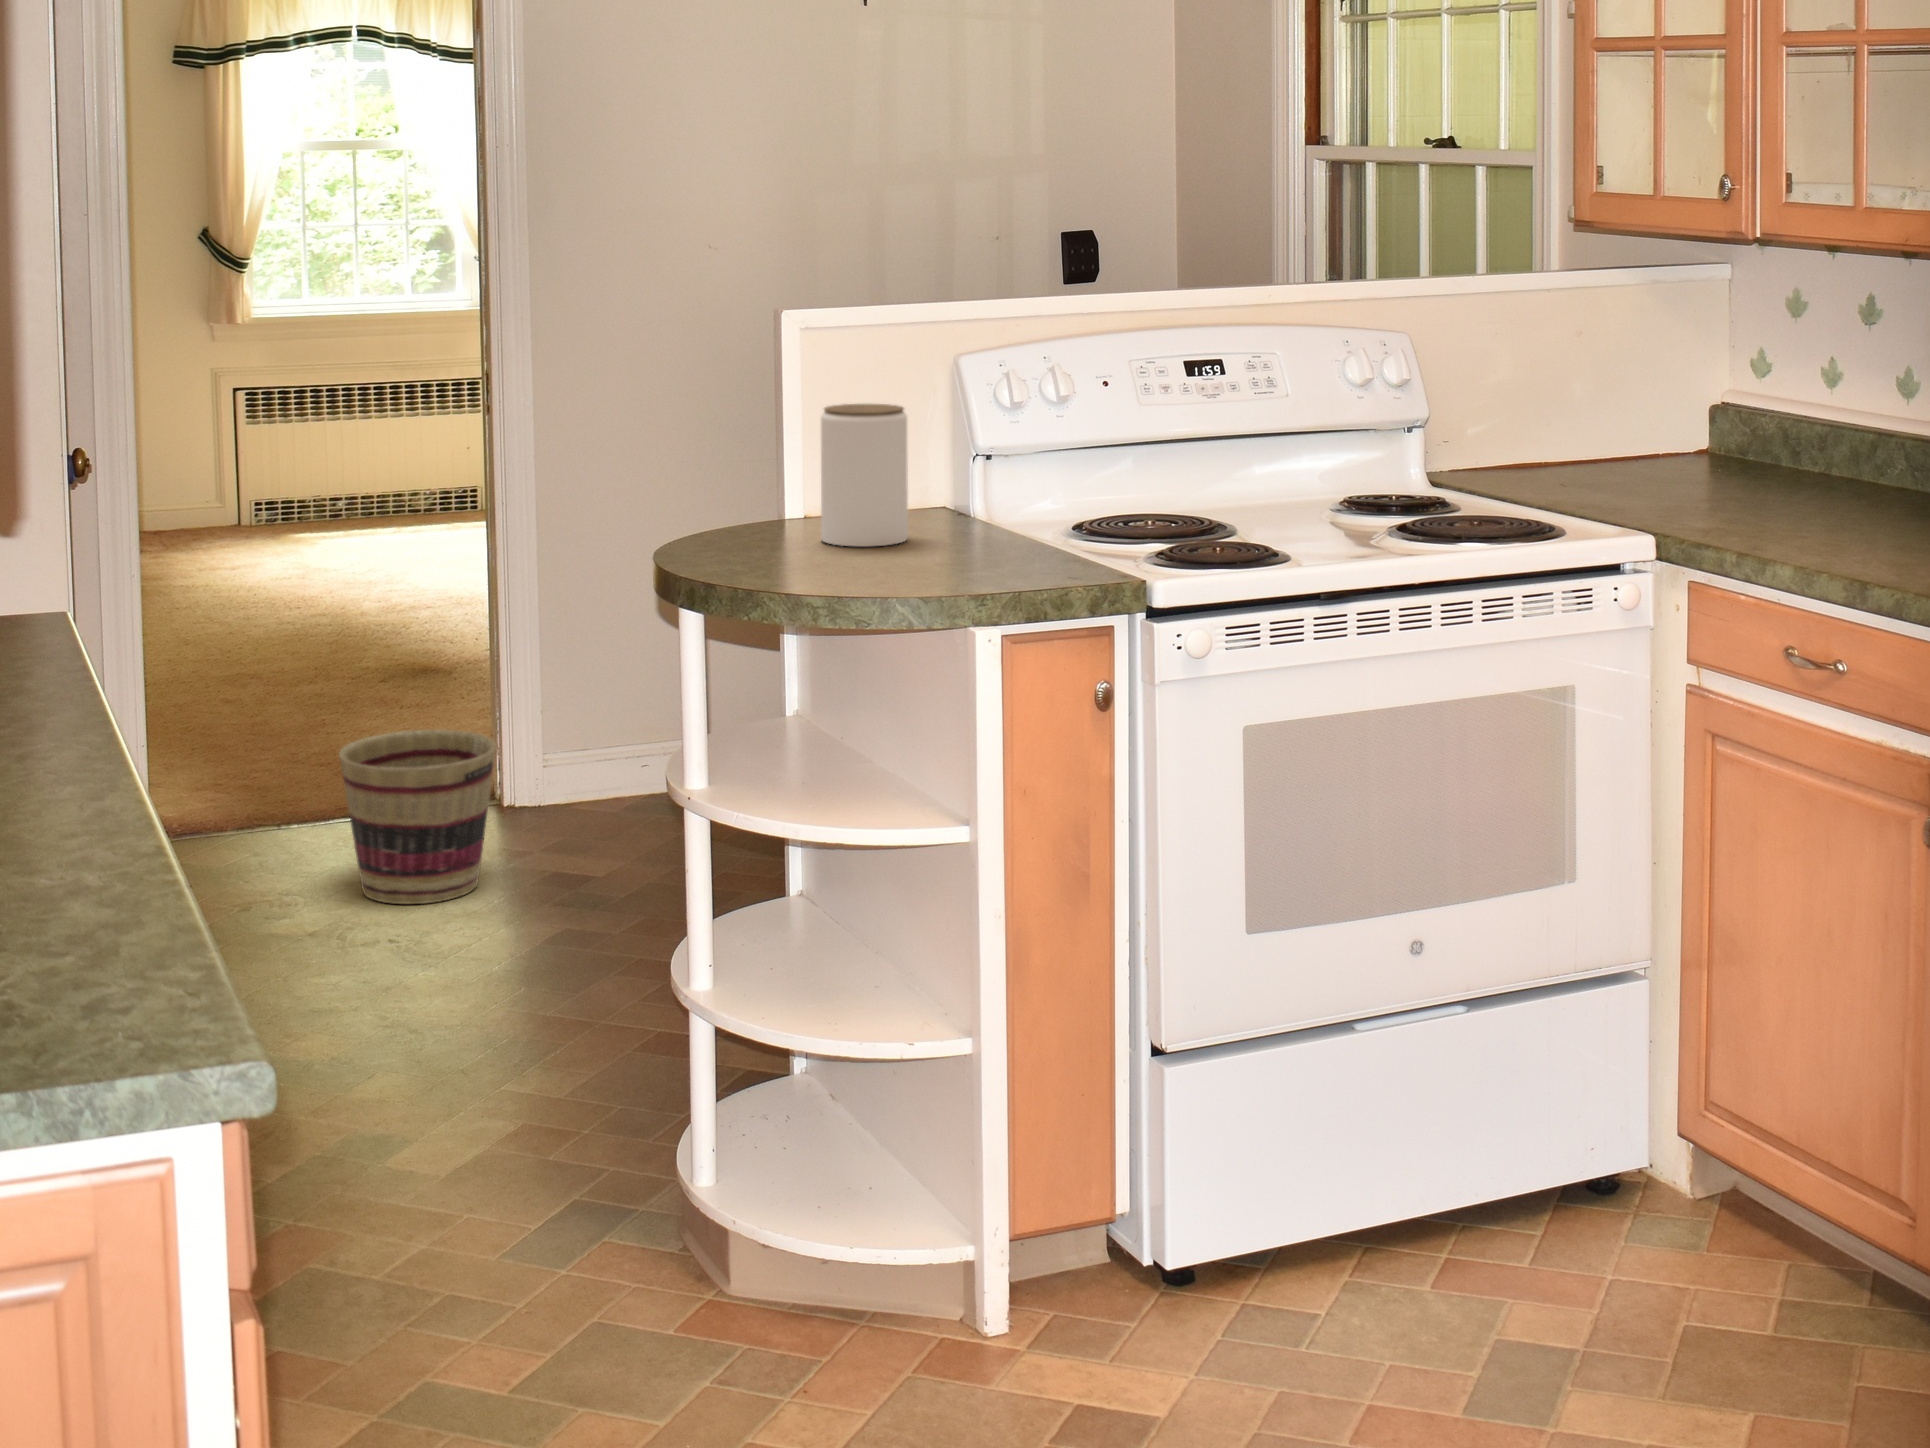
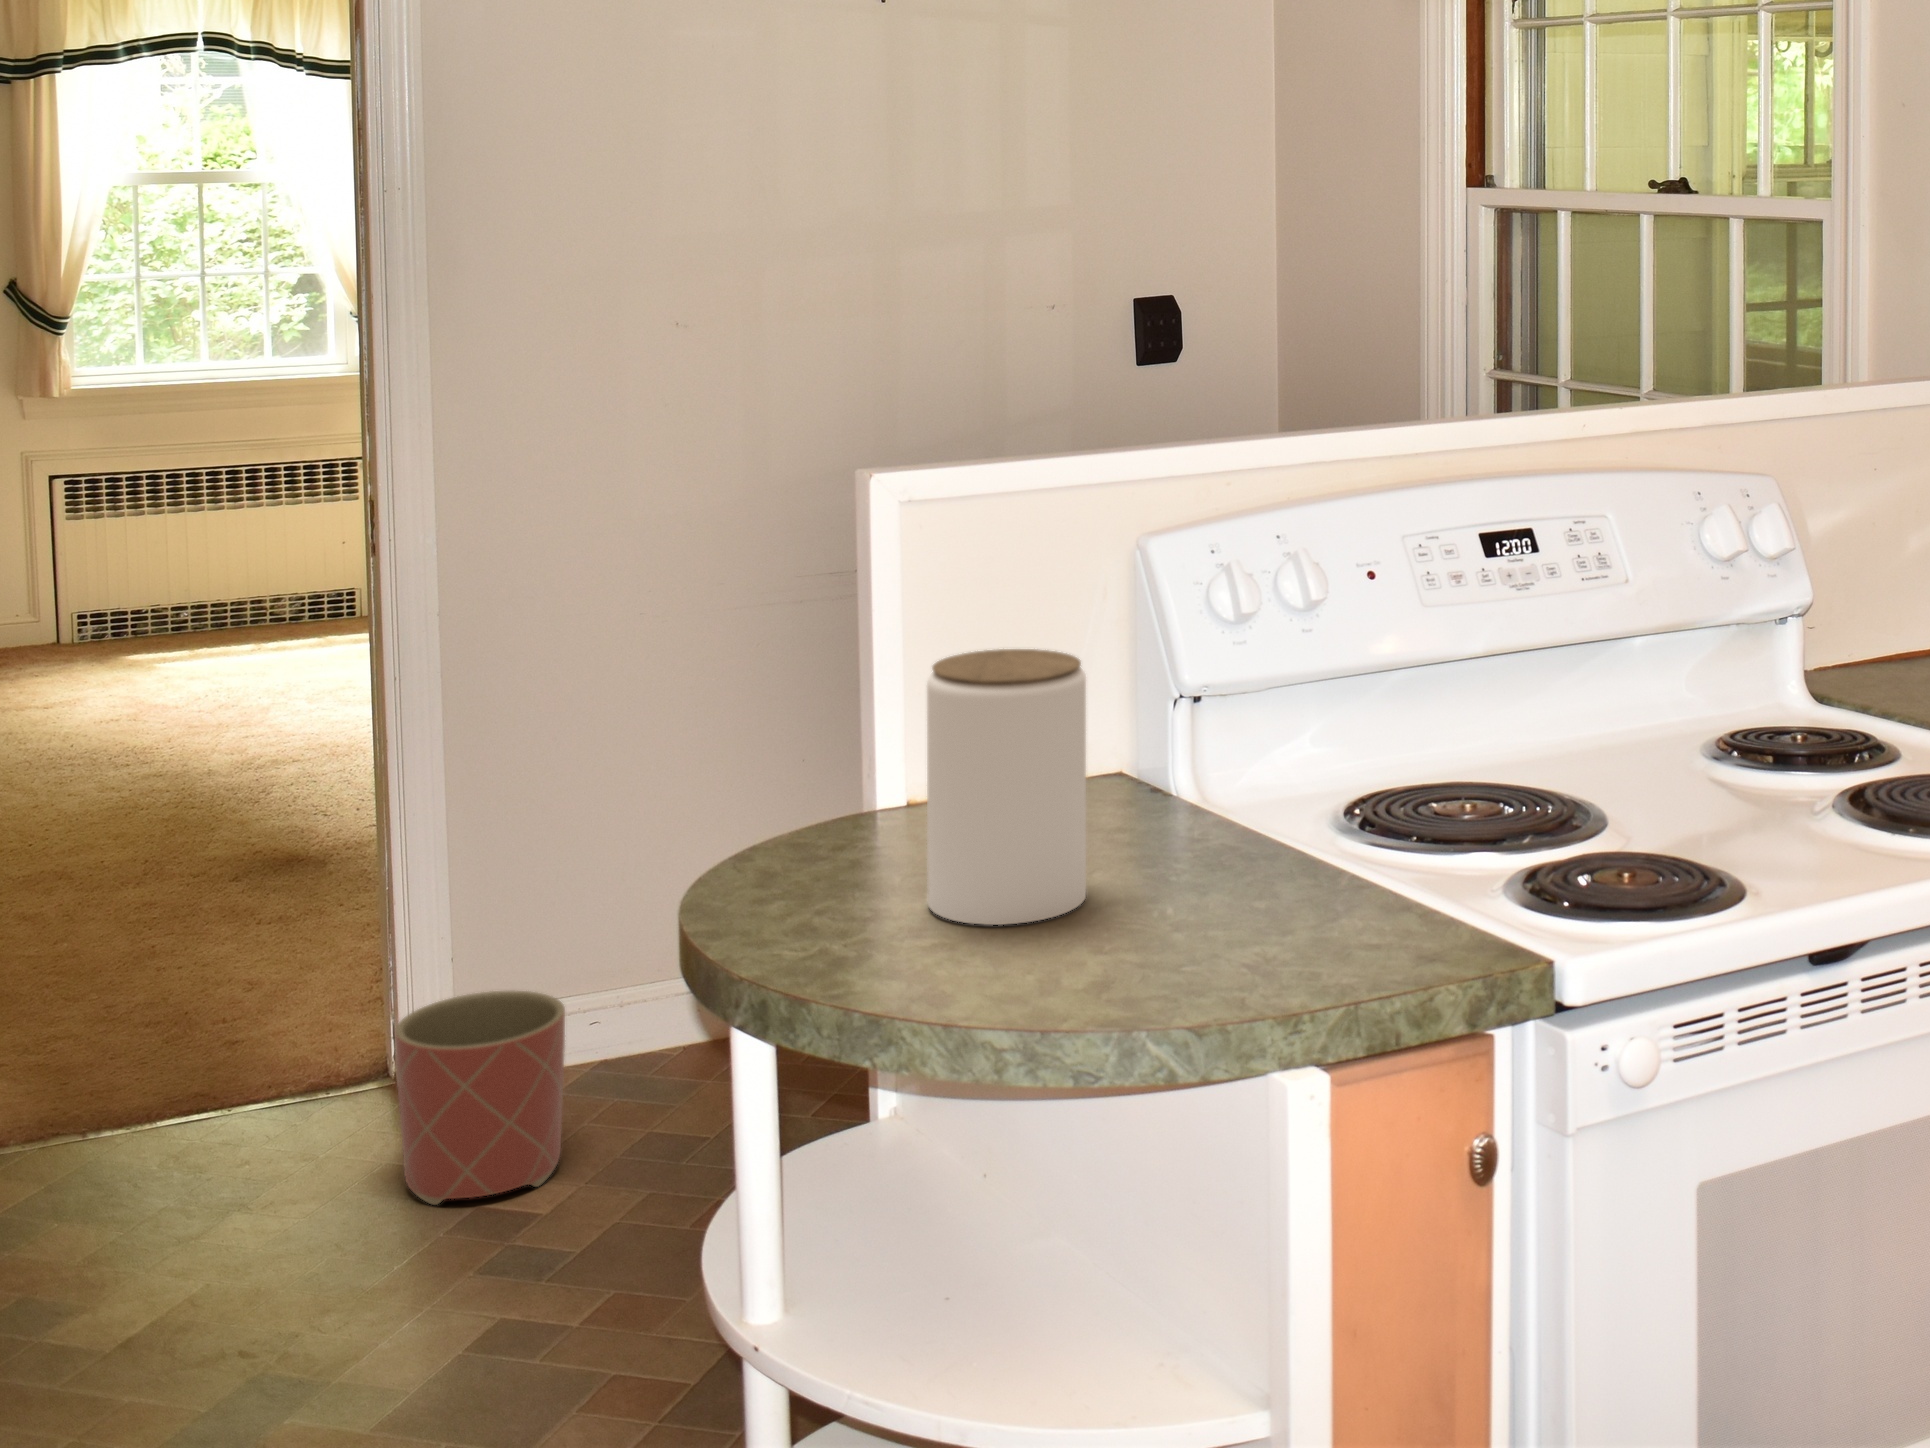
planter: none [520,715,630,850] -> present [395,991,565,1205]
basket: present [339,730,496,904] -> none [85,1052,351,1350]

